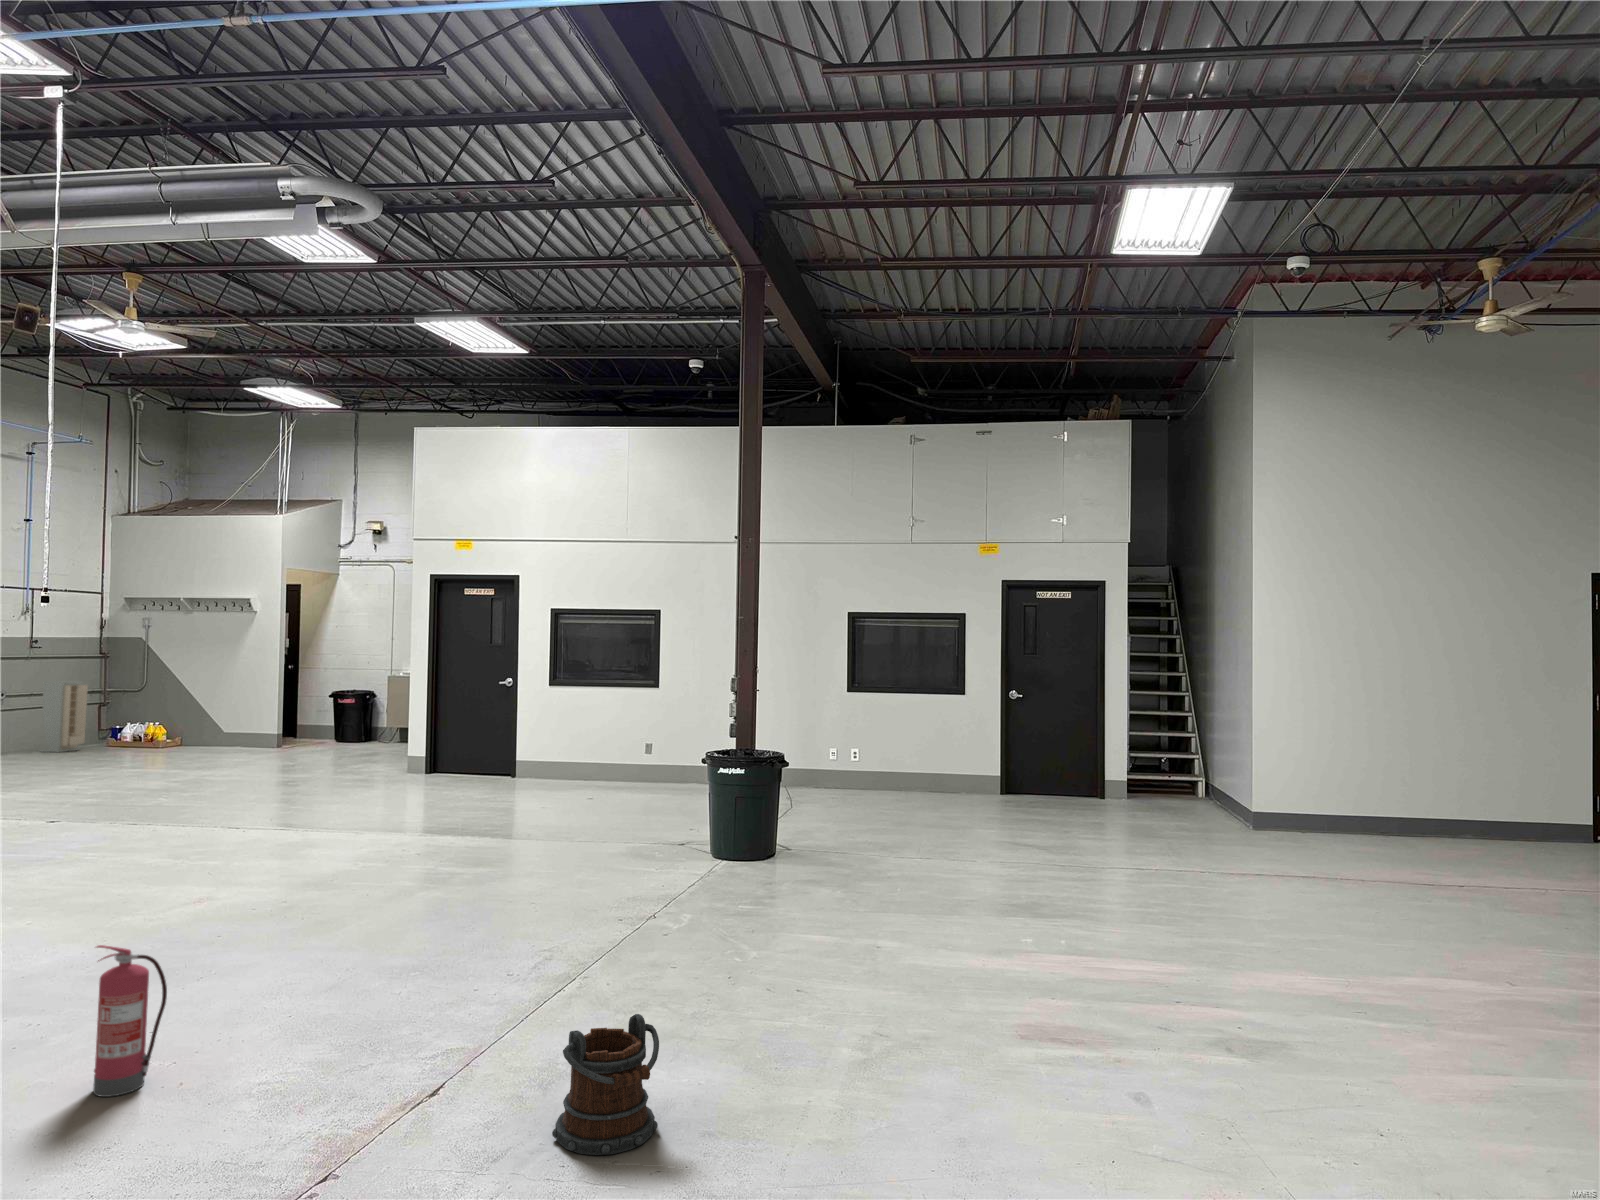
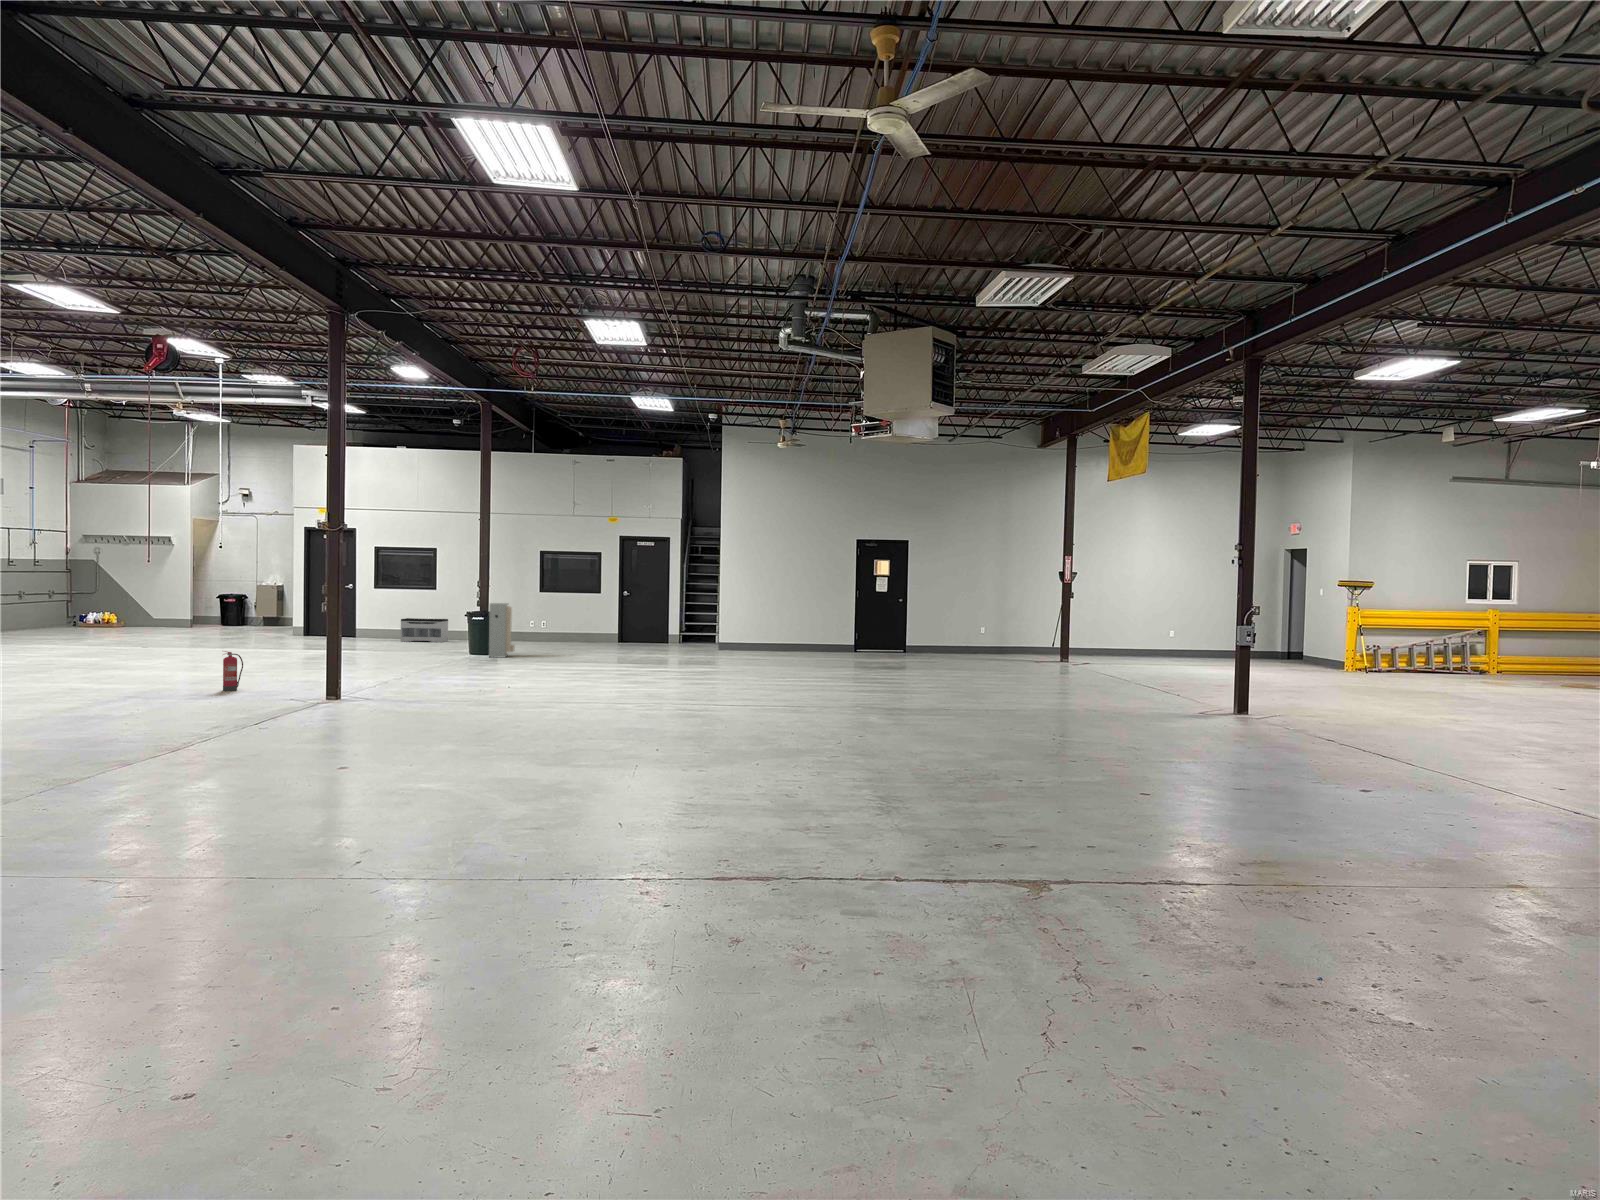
storage cabinet: present [40,681,88,752] -> present [489,603,514,658]
bench: none [597,740,680,788] -> present [401,618,448,642]
bucket: present [552,1014,659,1155] -> none [361,665,391,694]

